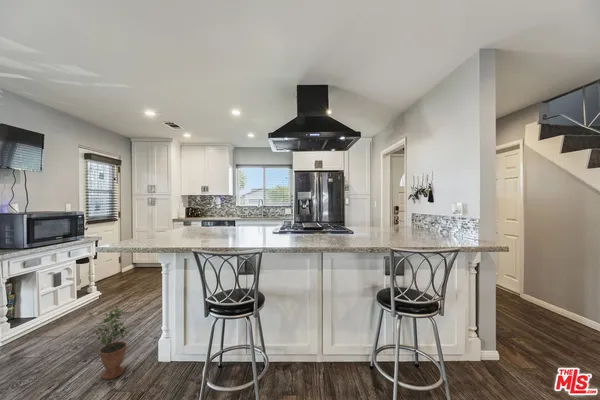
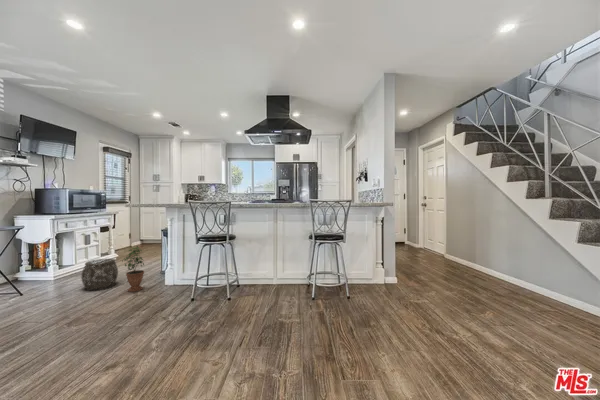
woven basket: none [33,320,91,374] -> present [81,259,118,290]

